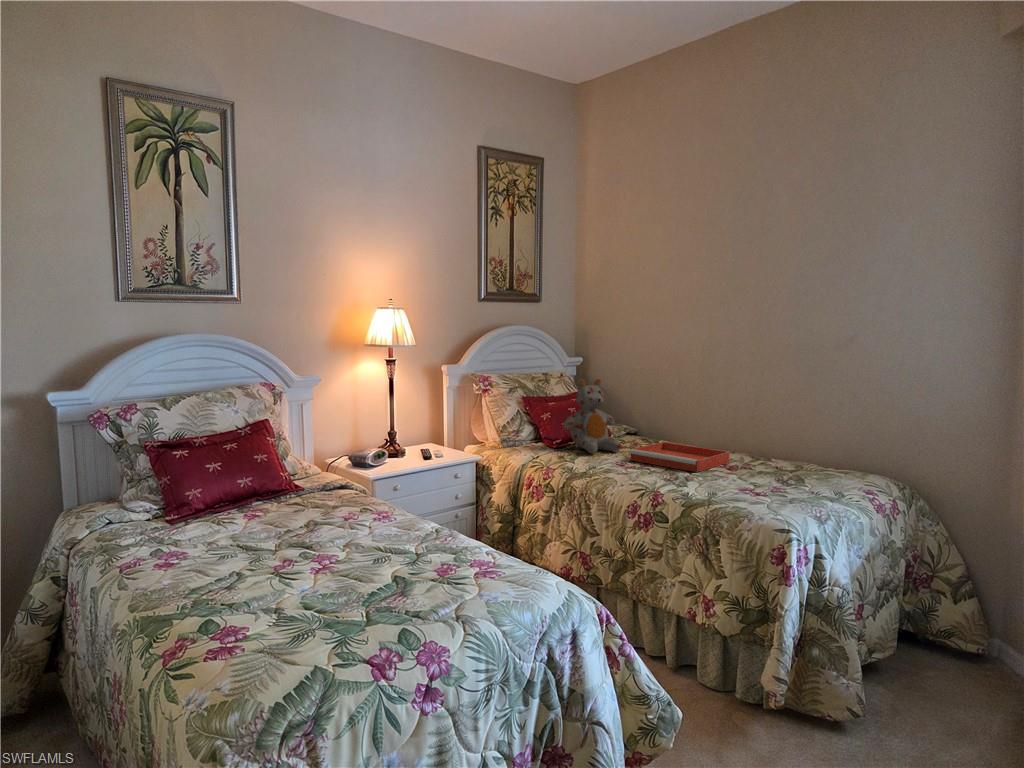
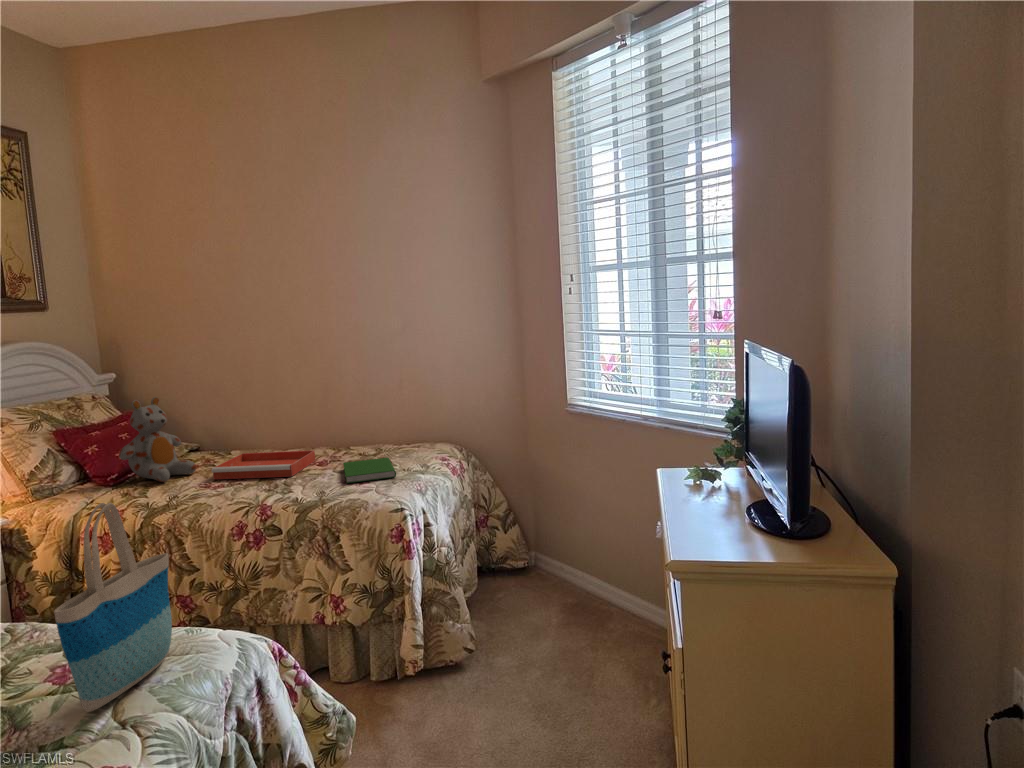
tote bag: none [430,445,522,600] -> present [54,503,172,712]
hardcover book: none [744,469,804,495] -> present [343,458,396,483]

